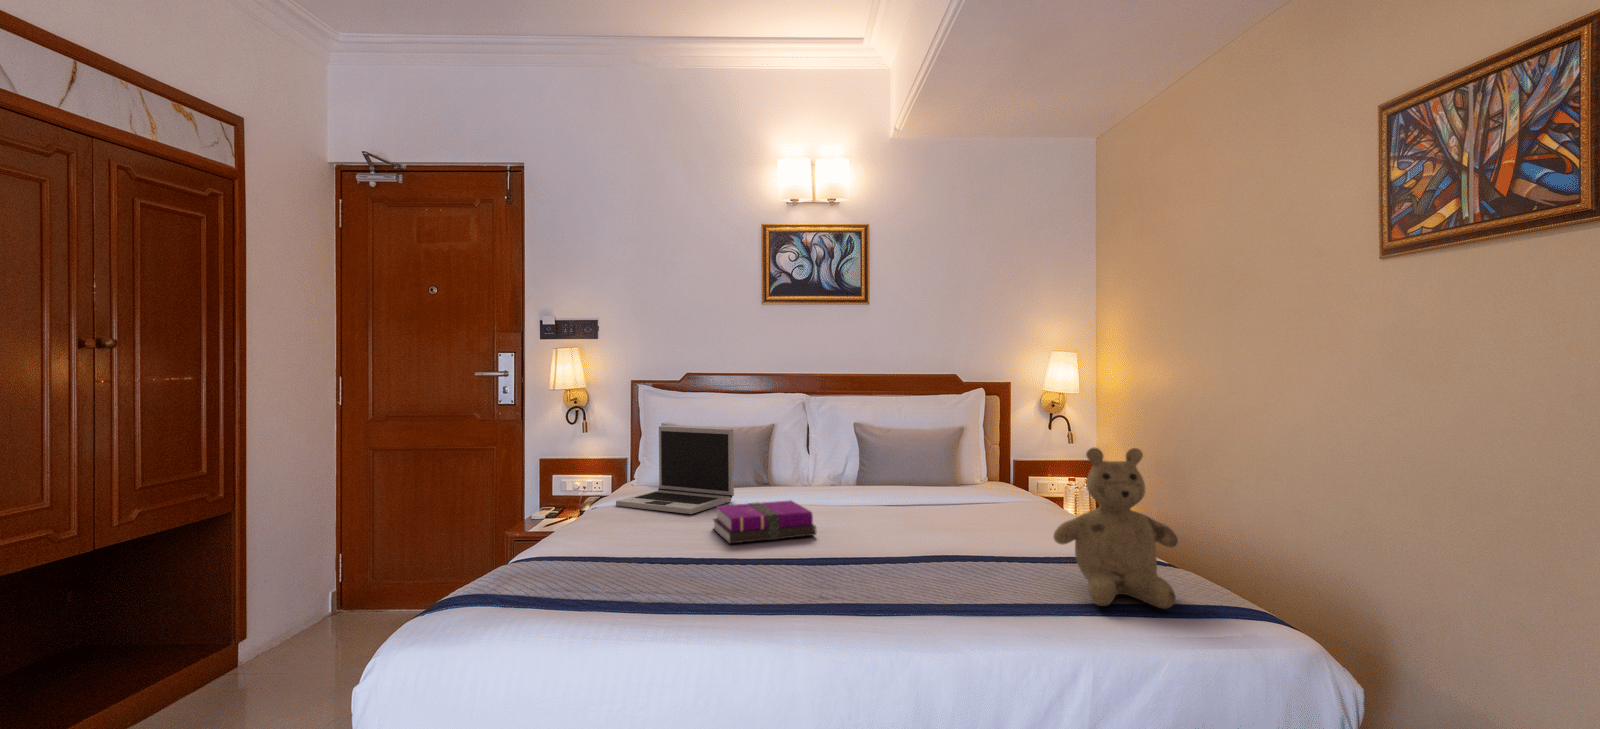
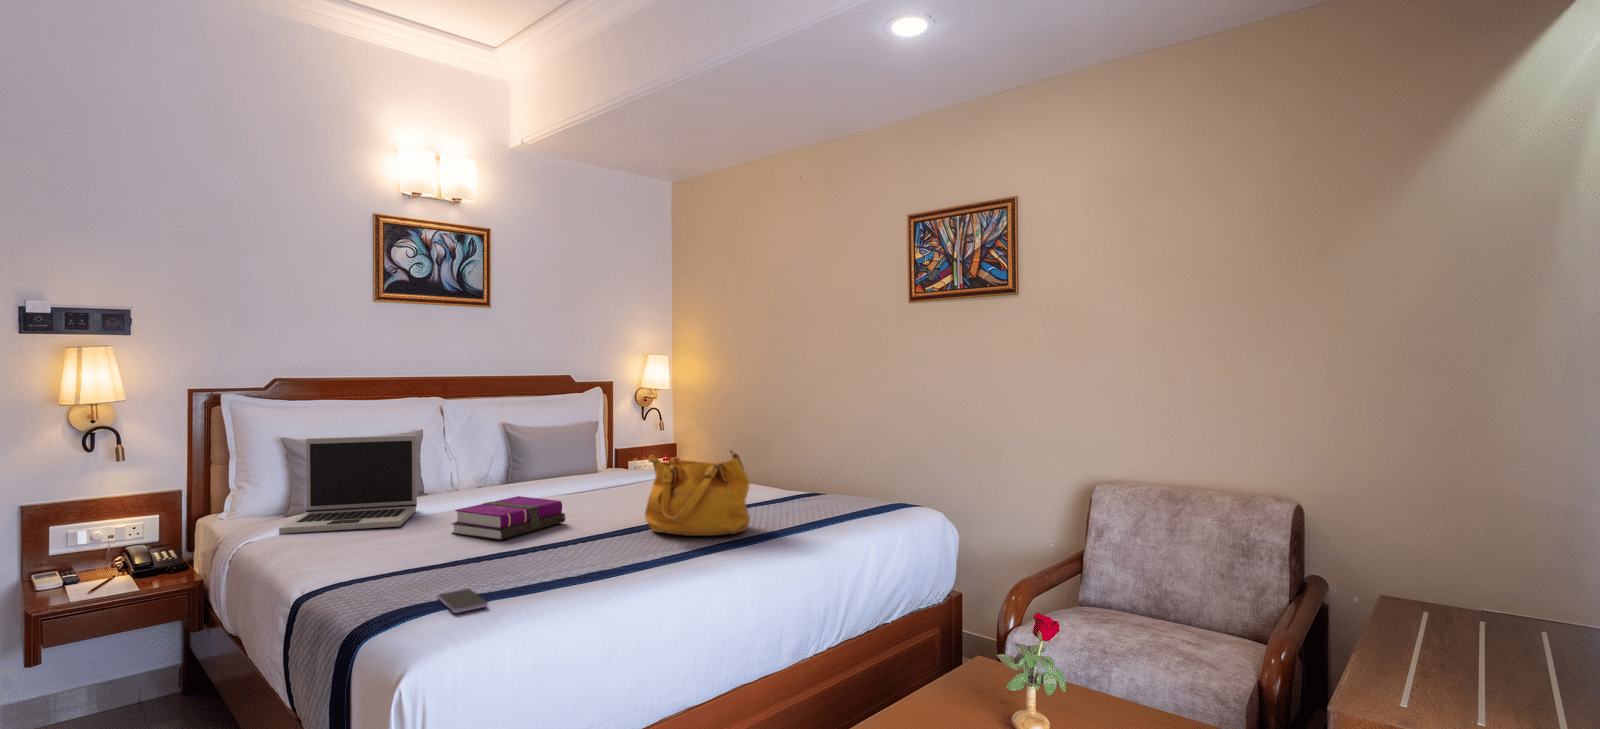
teddy bear: present [1054,448,1178,609] -> none [780,421,860,526]
handbag: none [866,471,992,590] -> present [645,450,750,536]
smartphone: none [556,588,609,612] -> present [437,589,488,613]

